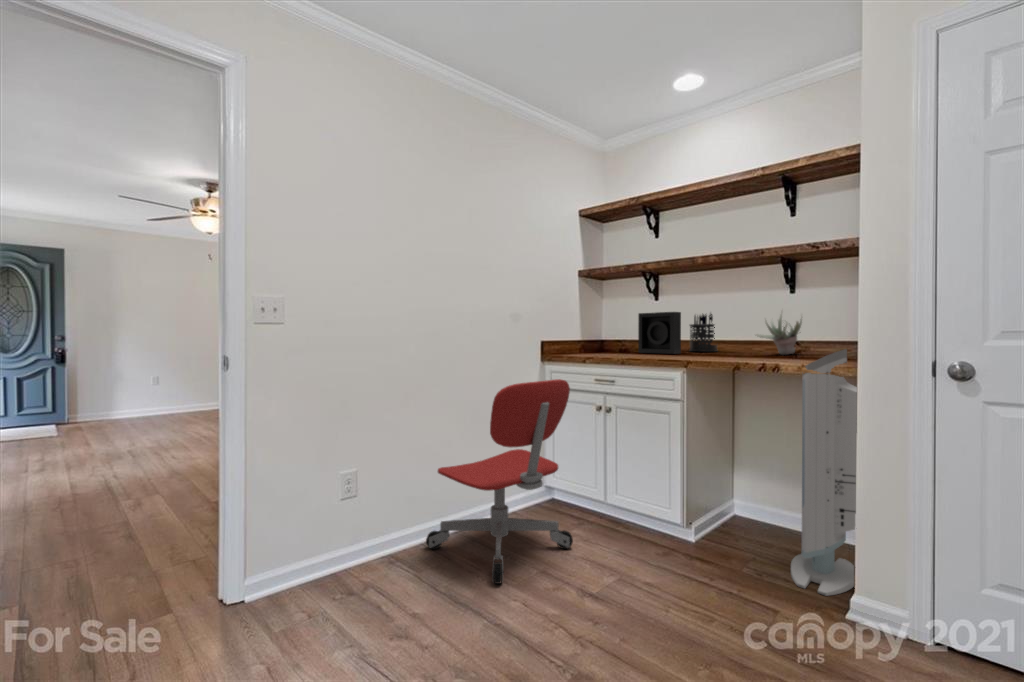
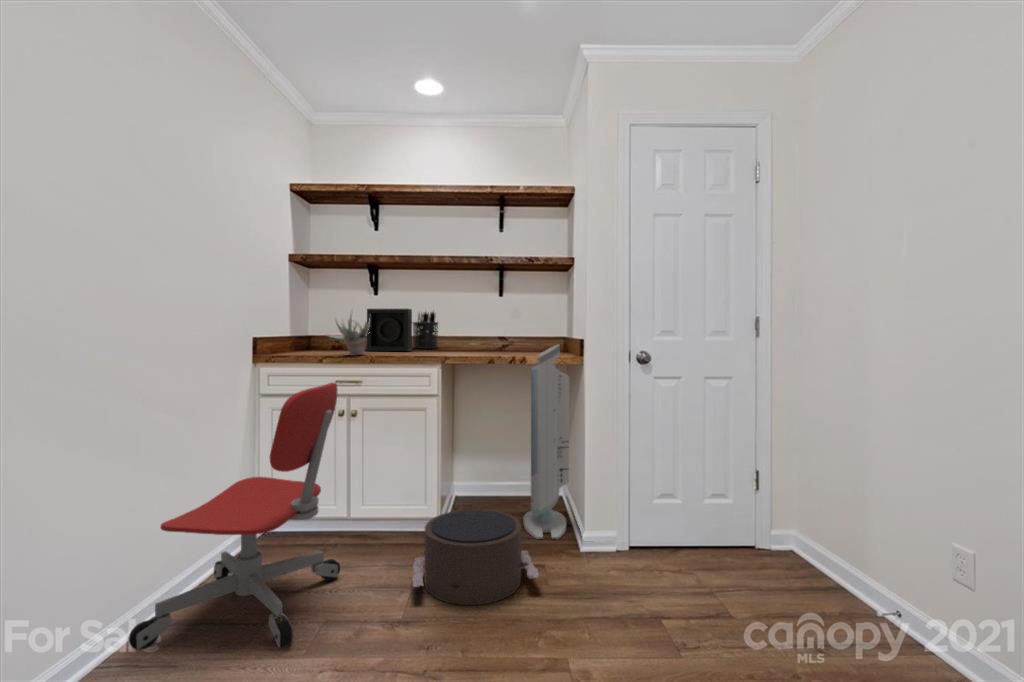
succulent plant: present [756,314,802,355] -> present [327,310,371,355]
pouf: none [608,520,754,629] -> present [412,509,539,605]

